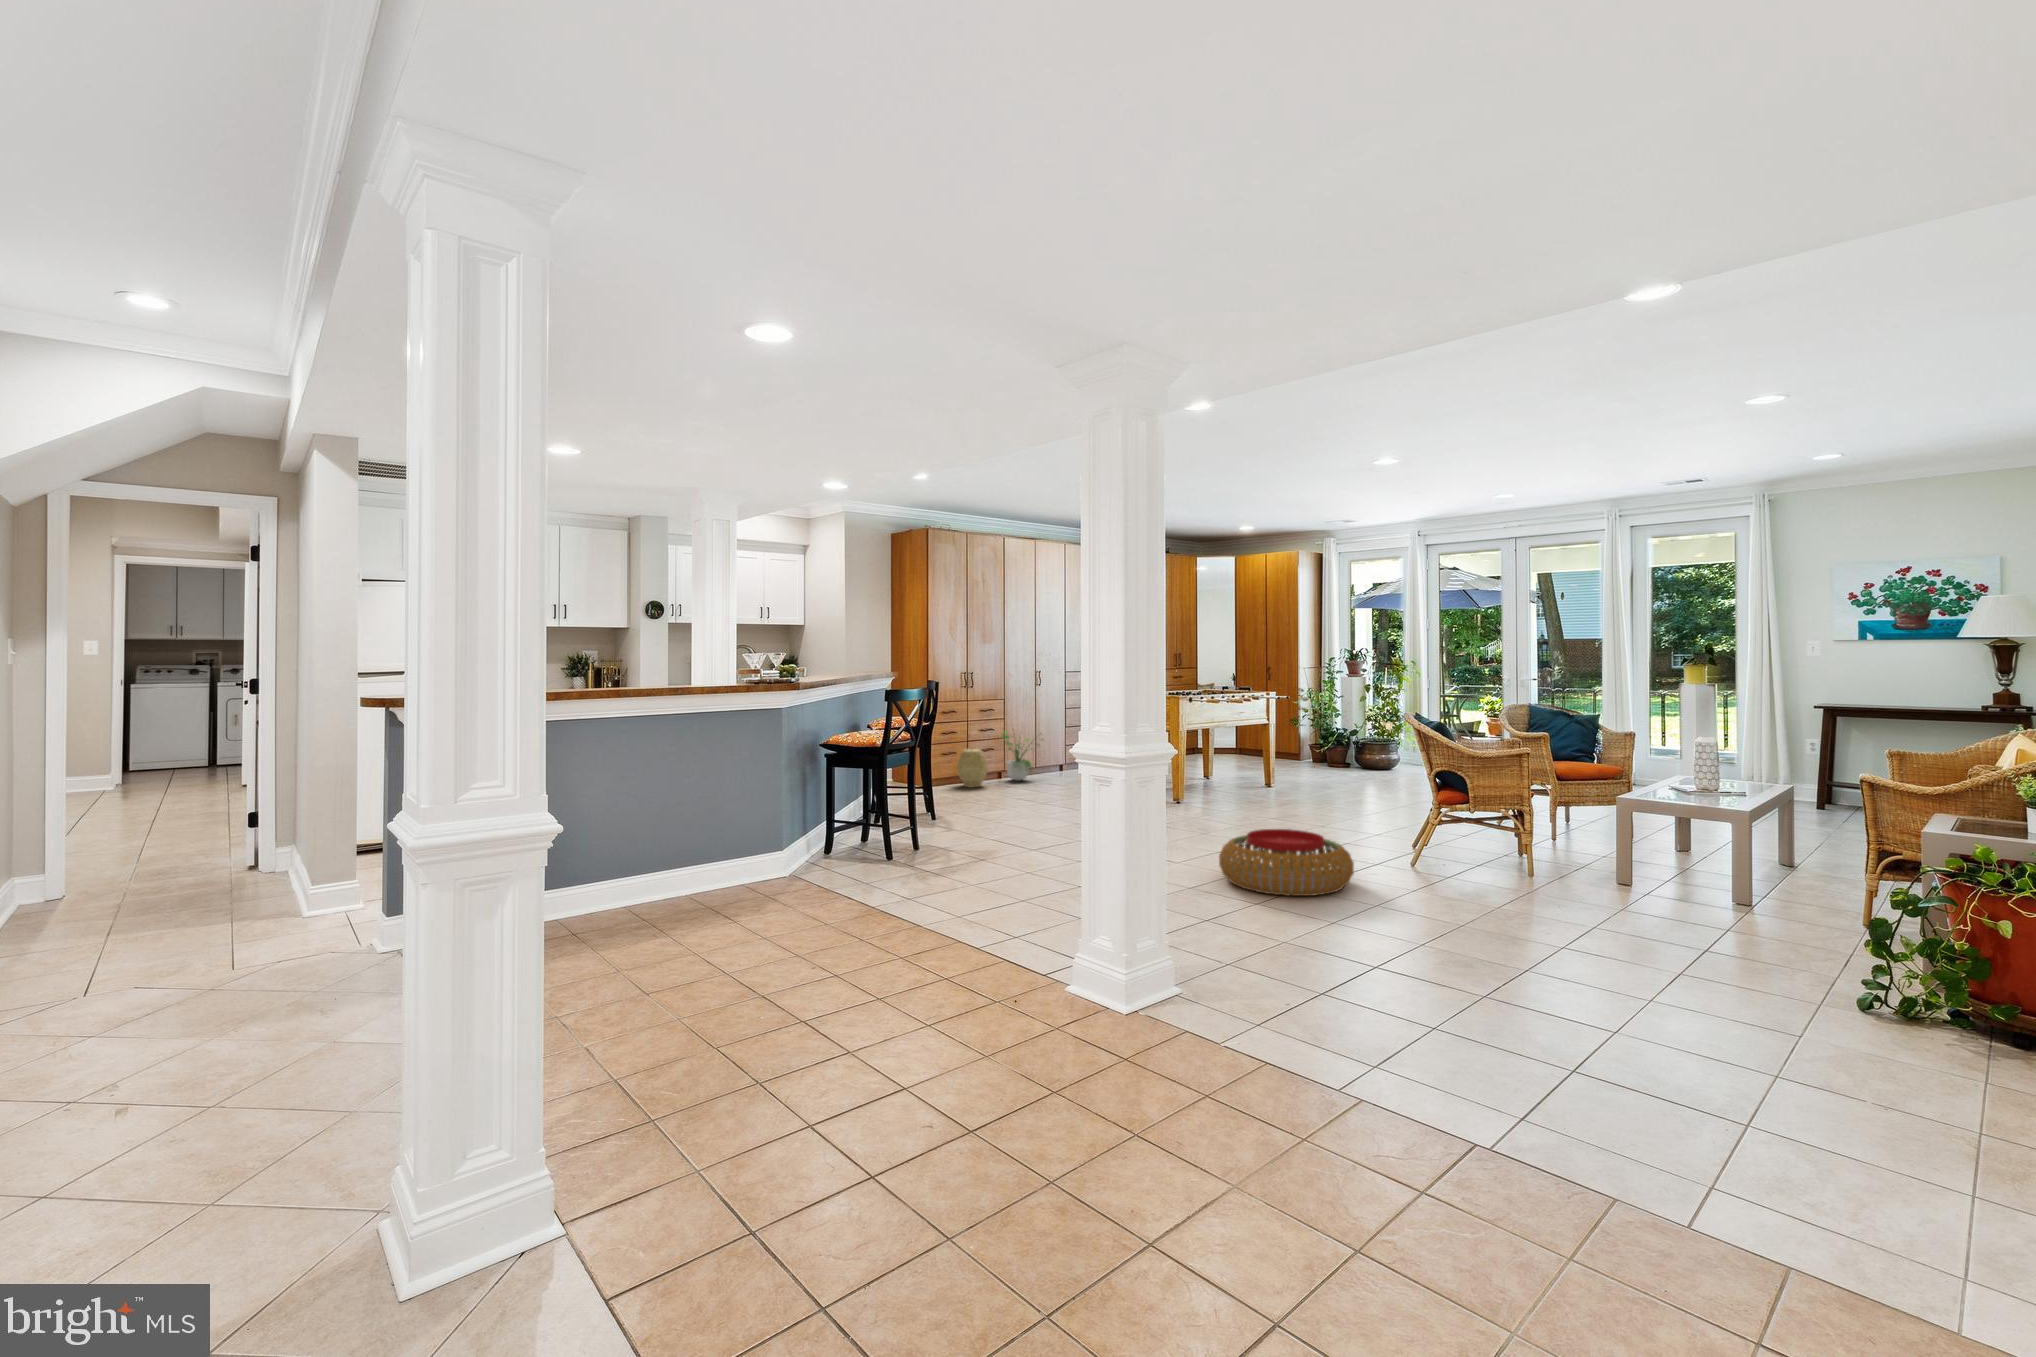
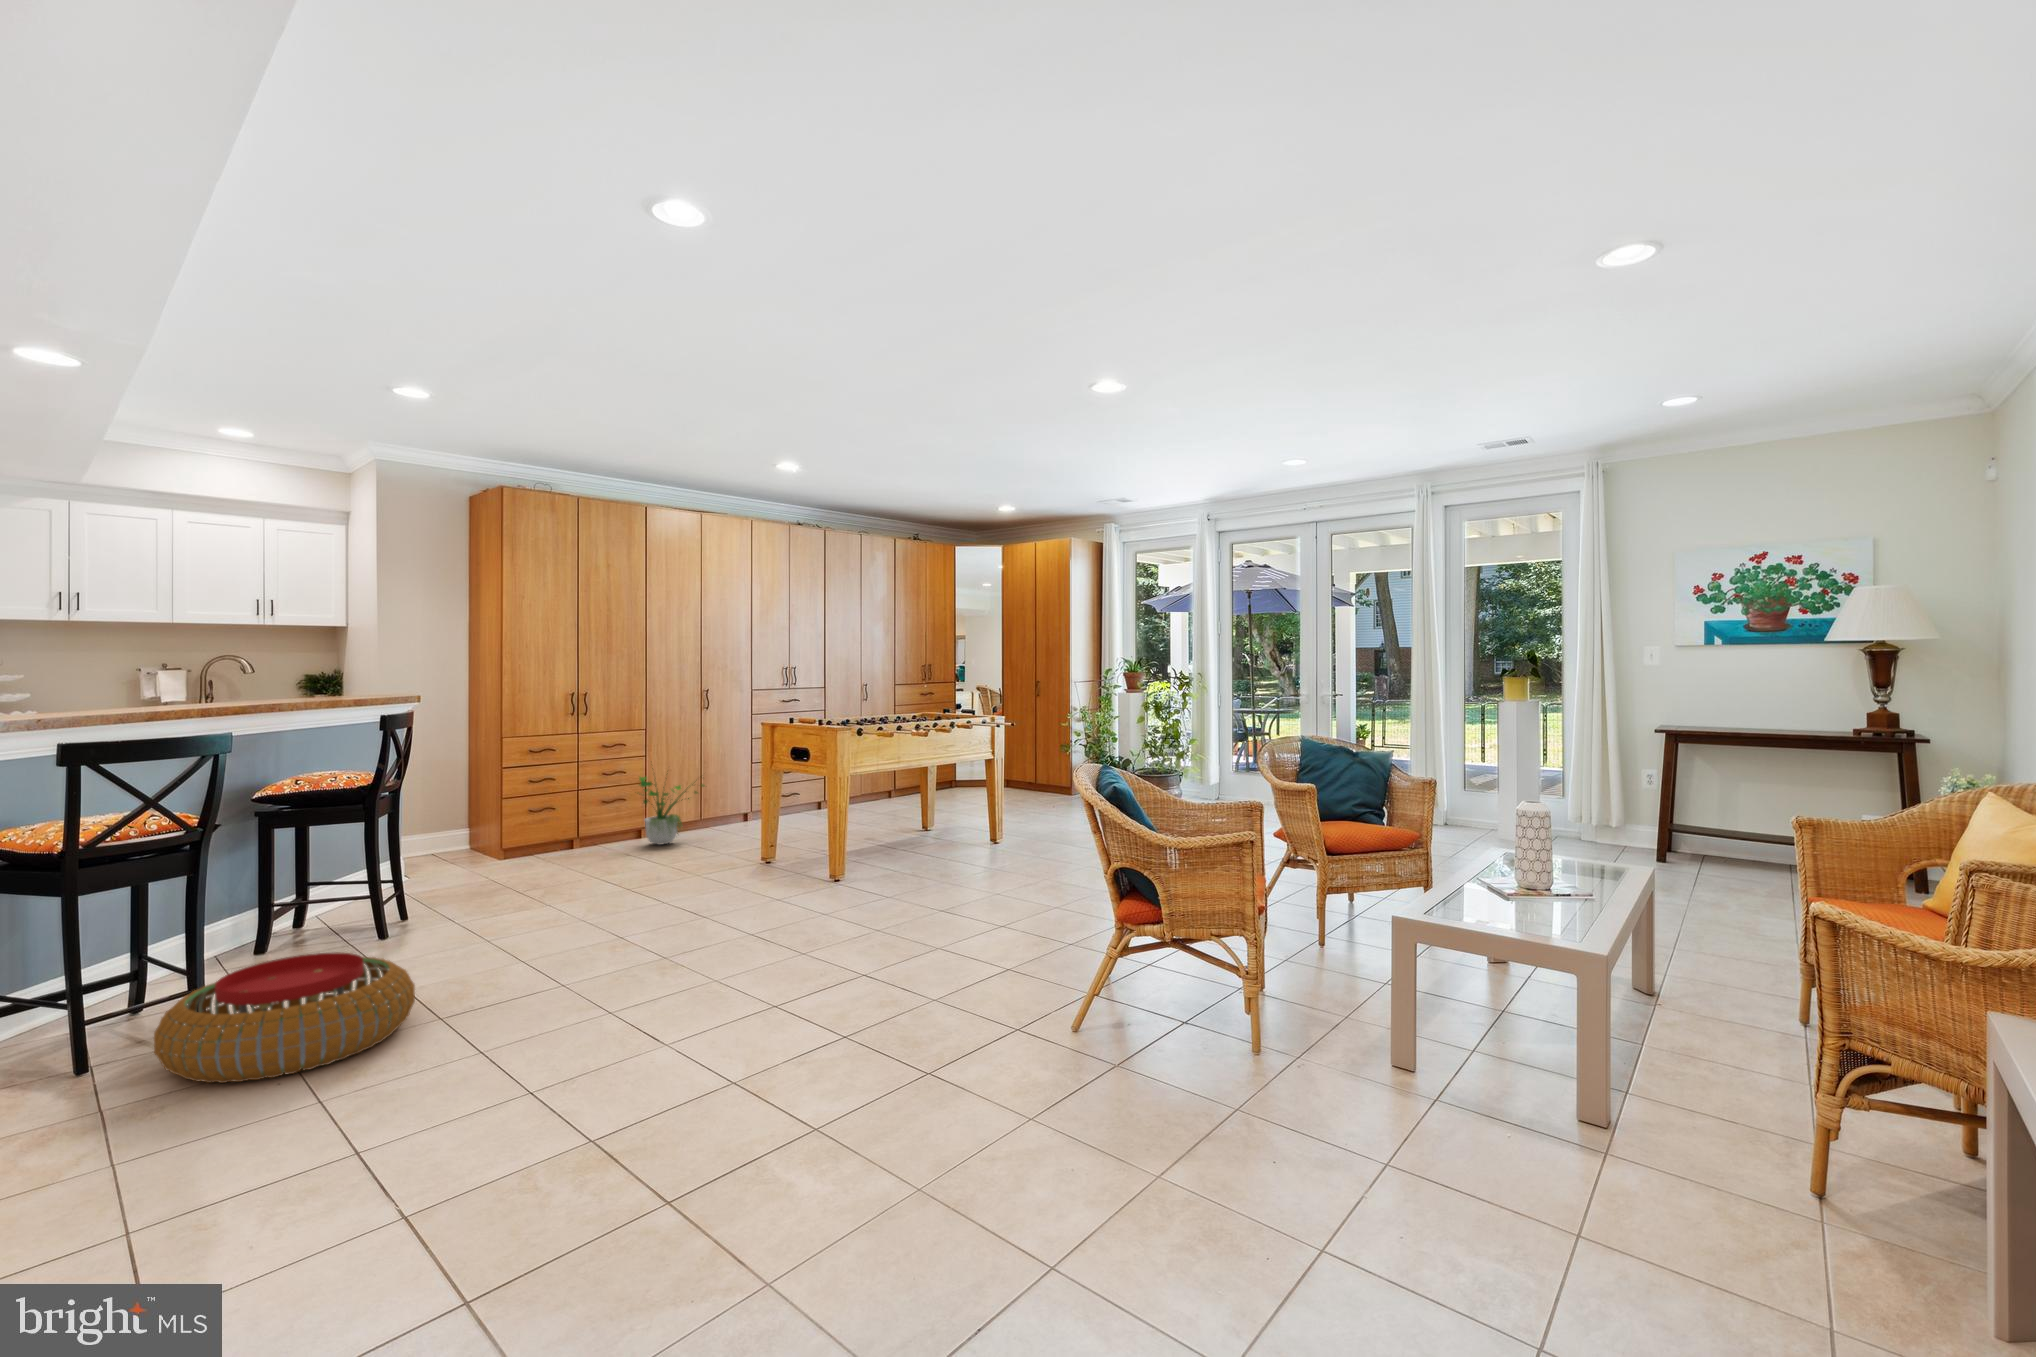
woven basket: present [957,749,988,787] -> none [556,804,604,860]
pouf: present [1219,829,1354,896] -> present [154,952,415,1083]

